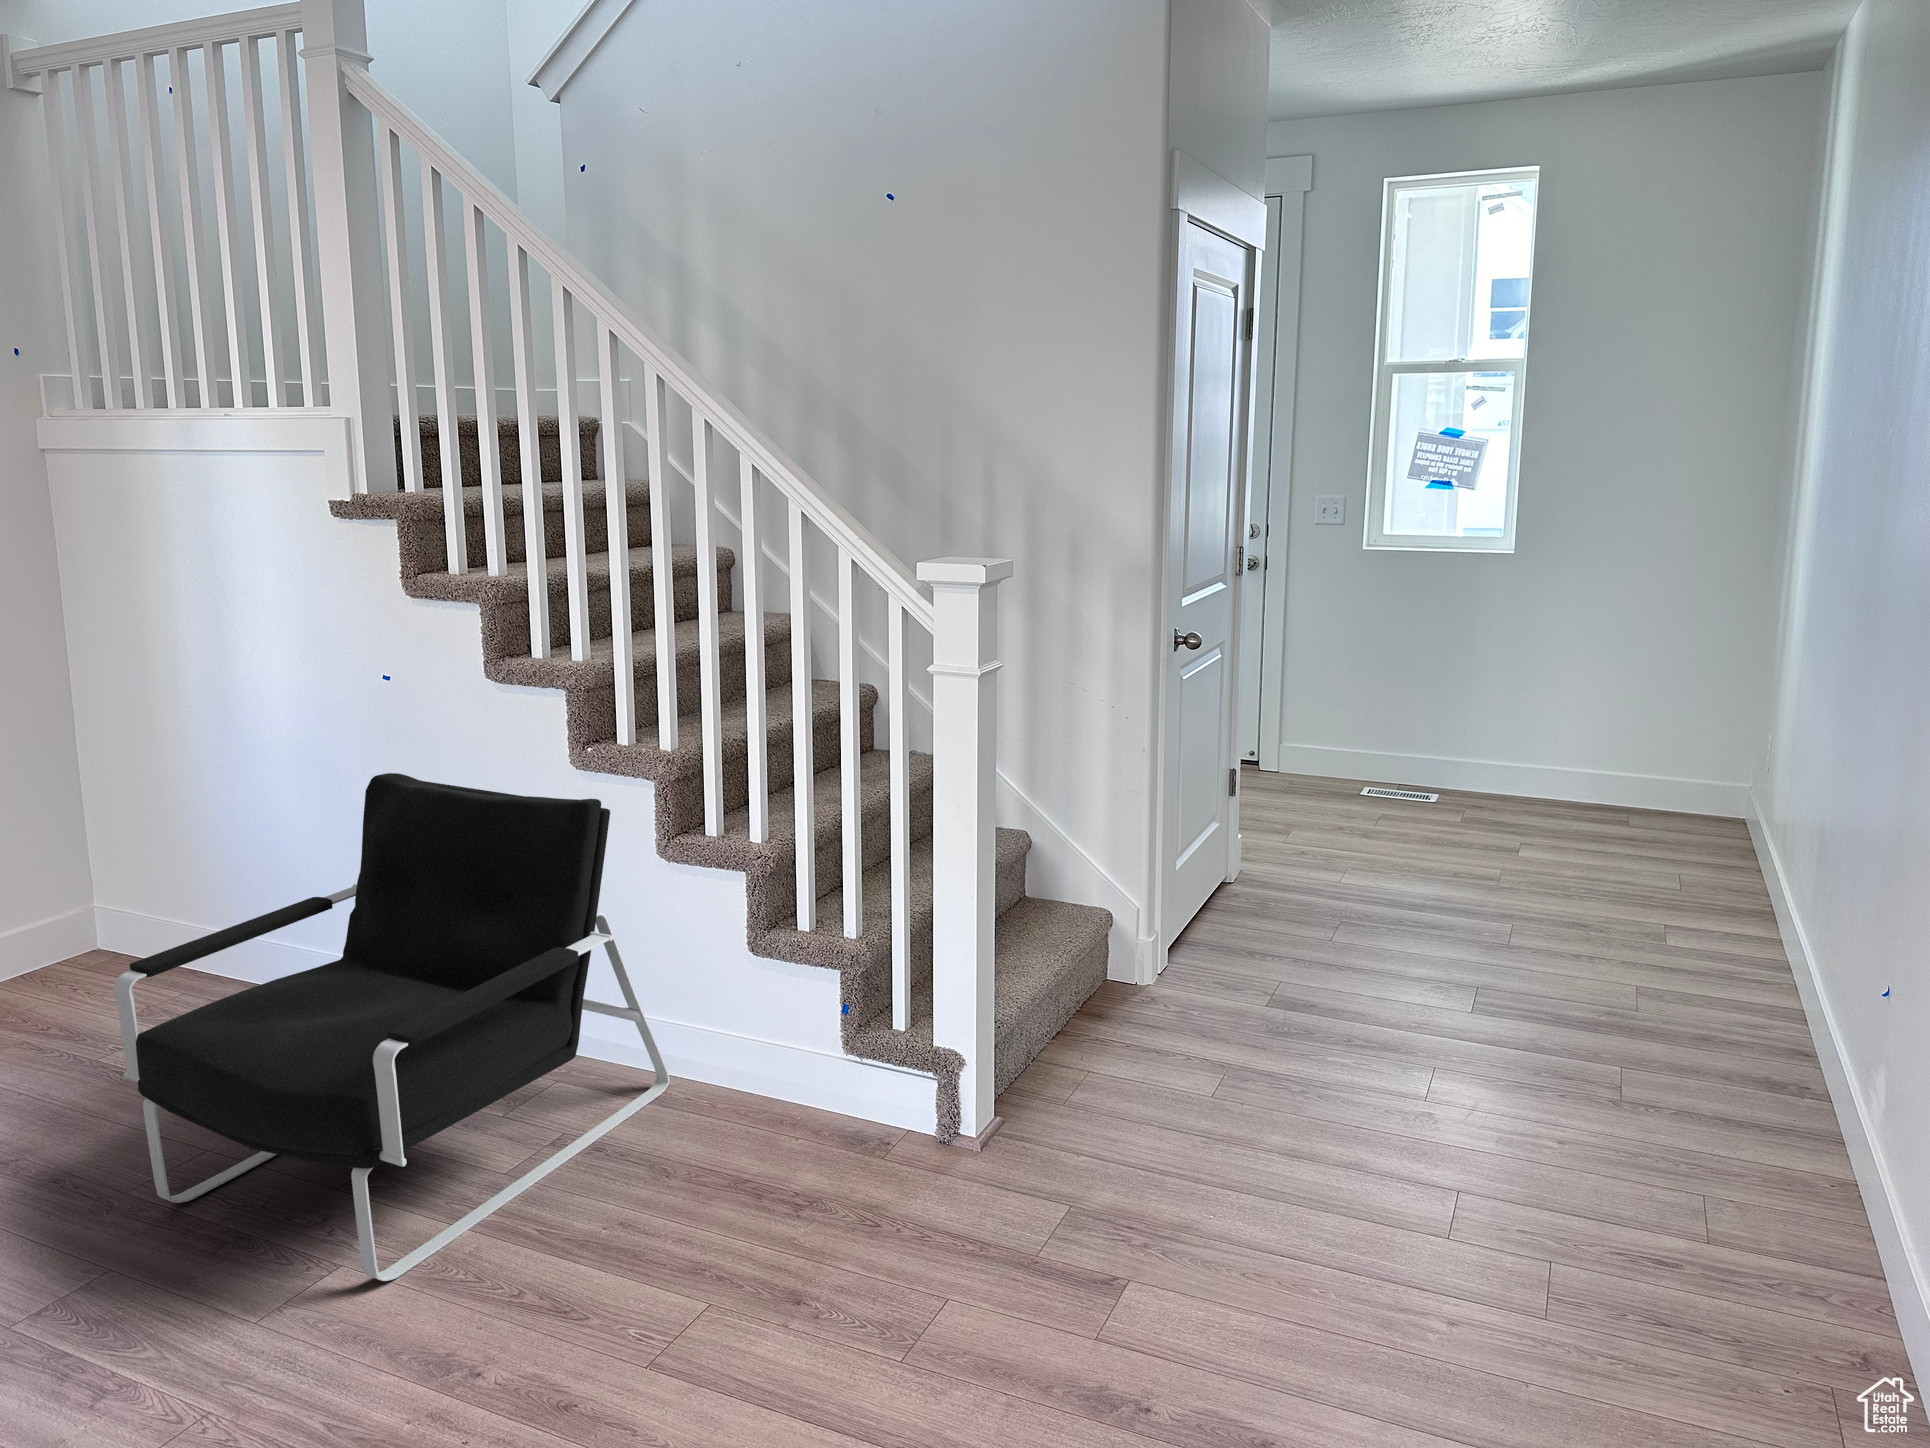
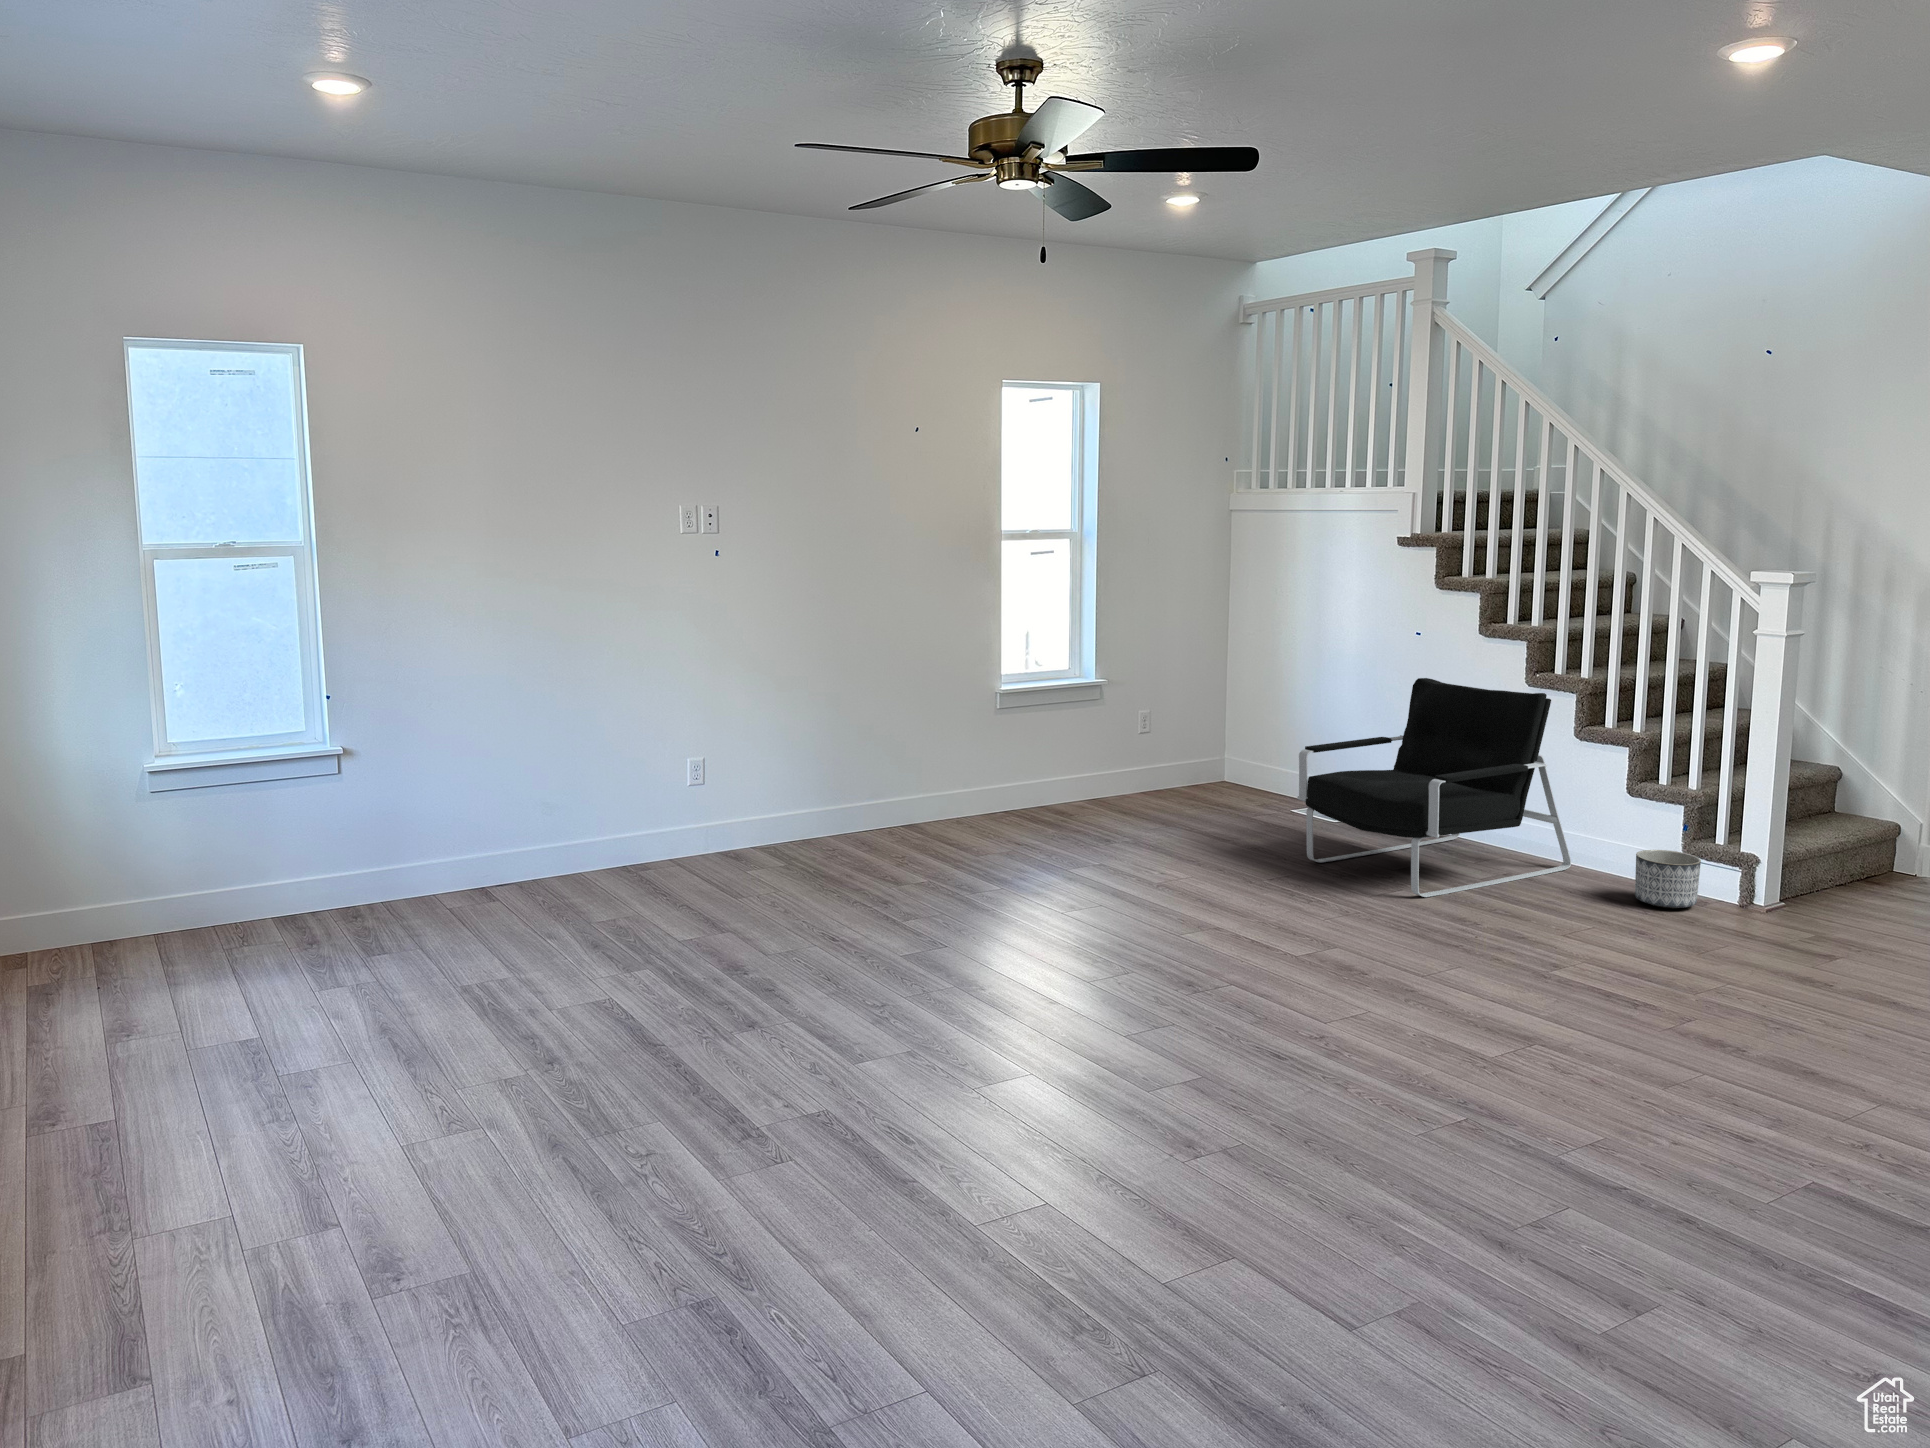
planter: none [776,1057,878,1177] -> present [1635,850,1701,908]

